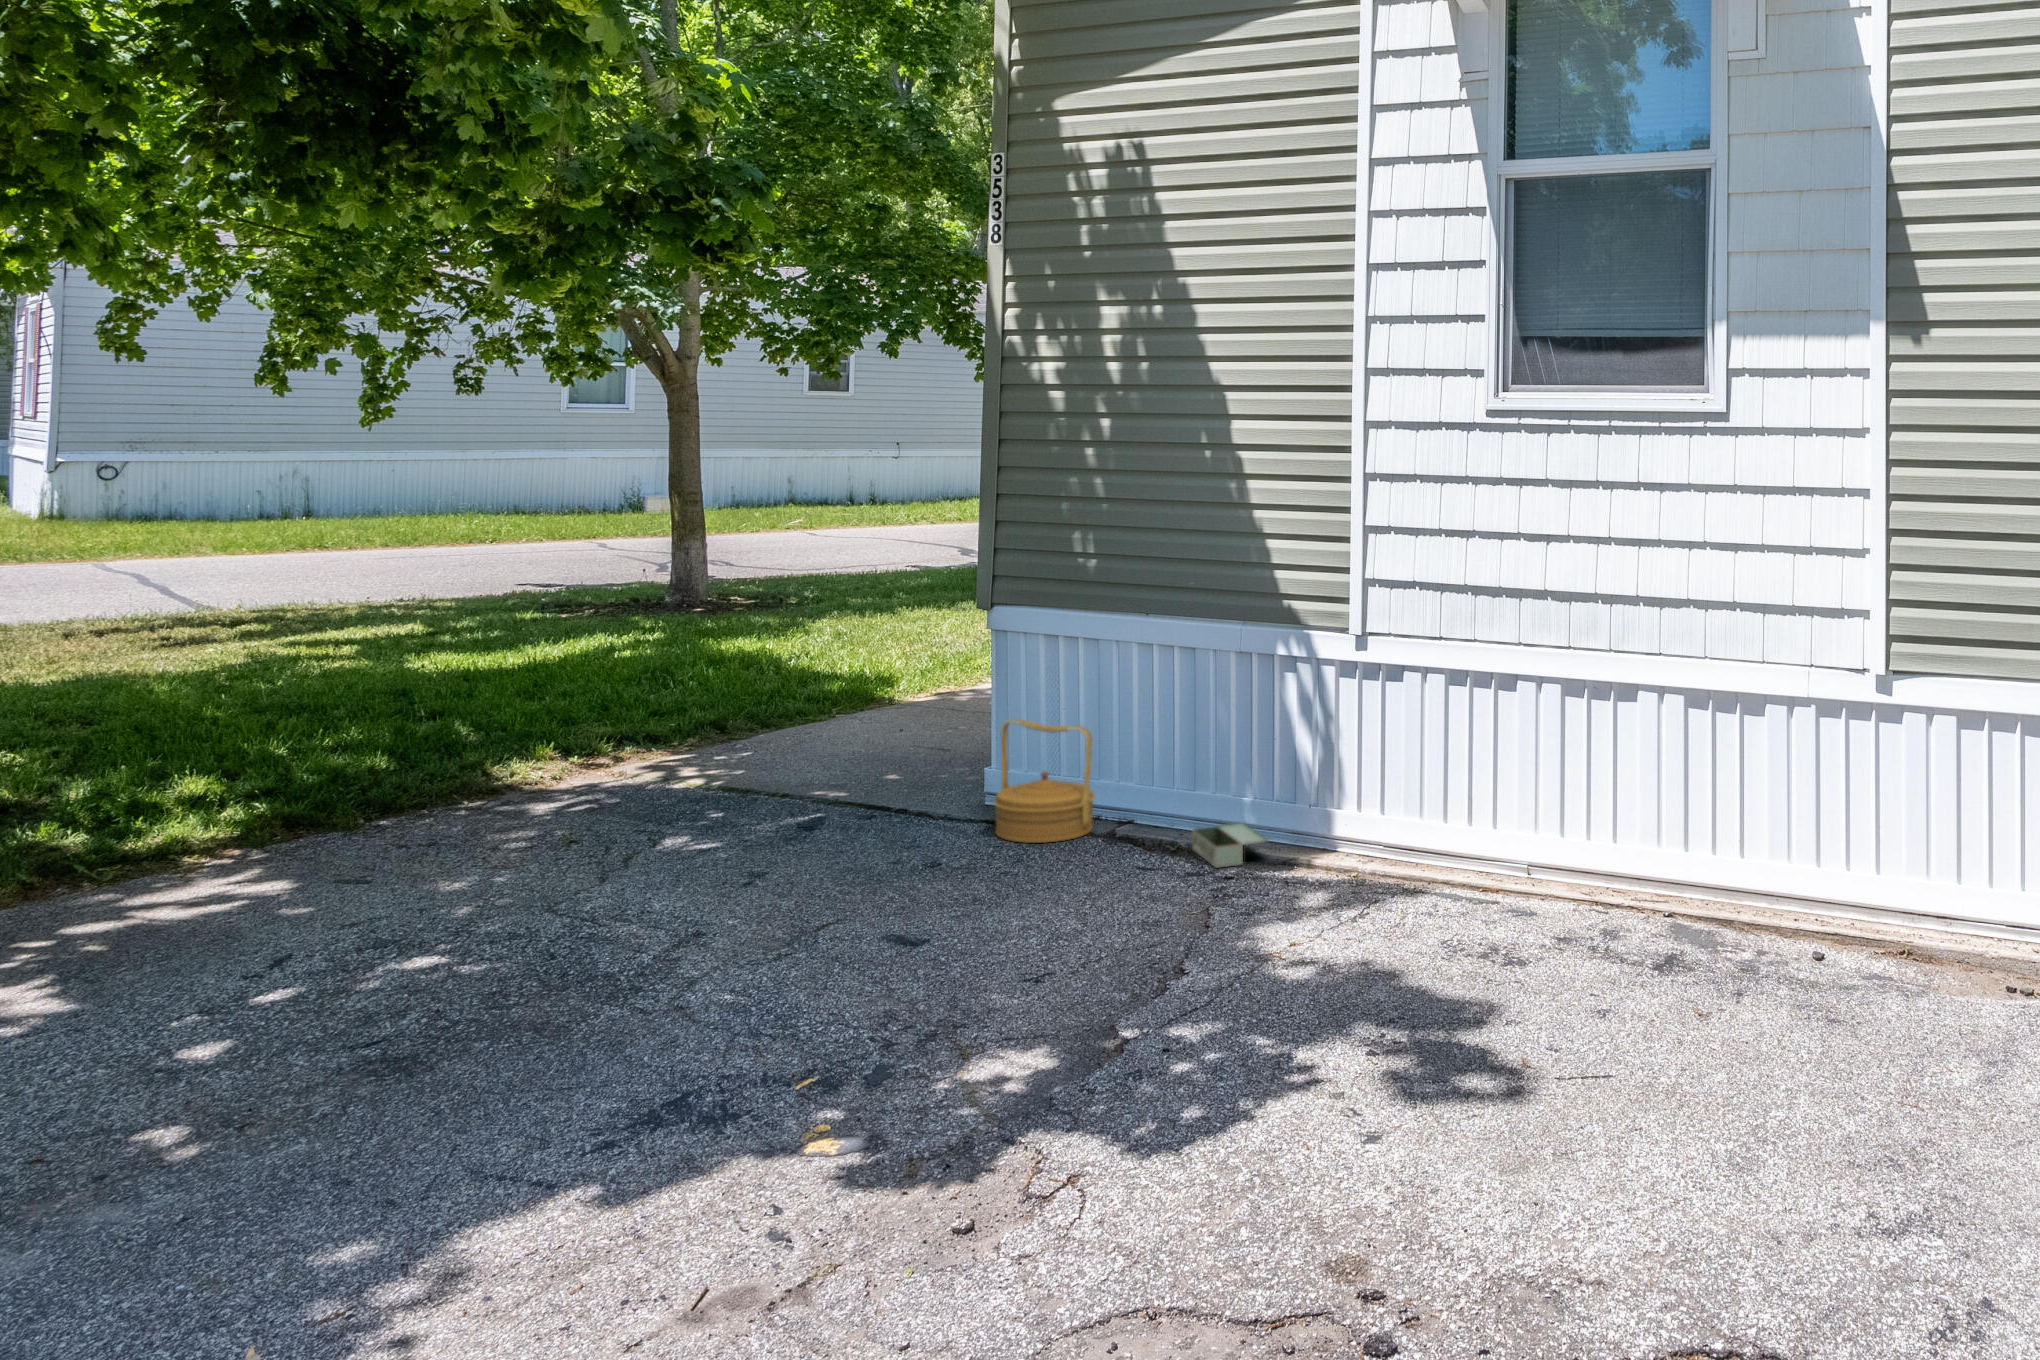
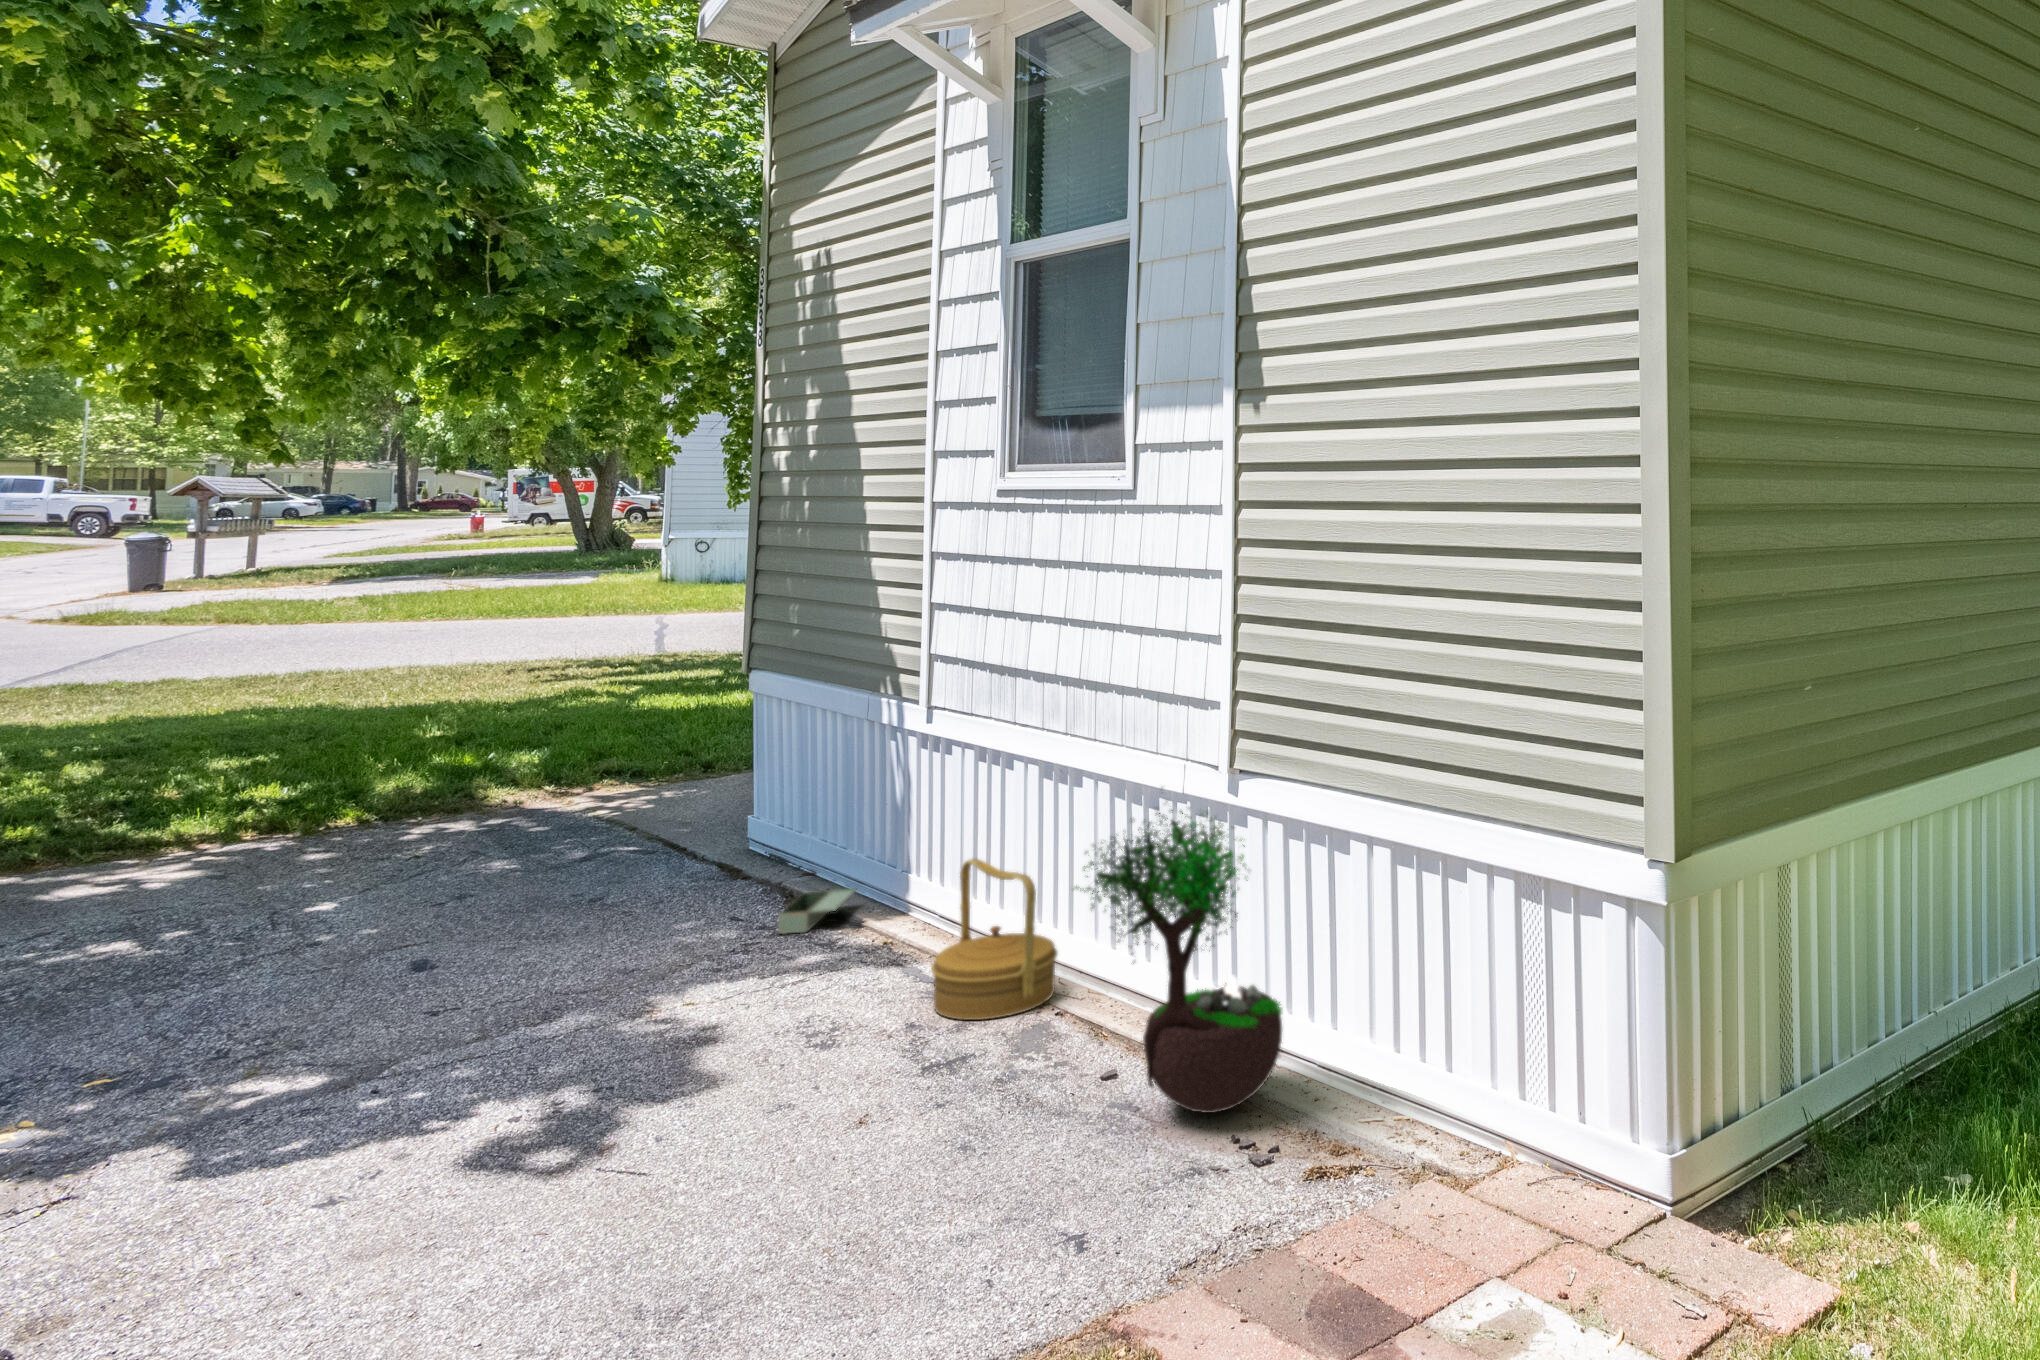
potted tree: none [1848,679,2024,962] -> present [1076,788,1282,1113]
woven basket: present [994,719,1095,843] -> present [931,859,1057,1020]

